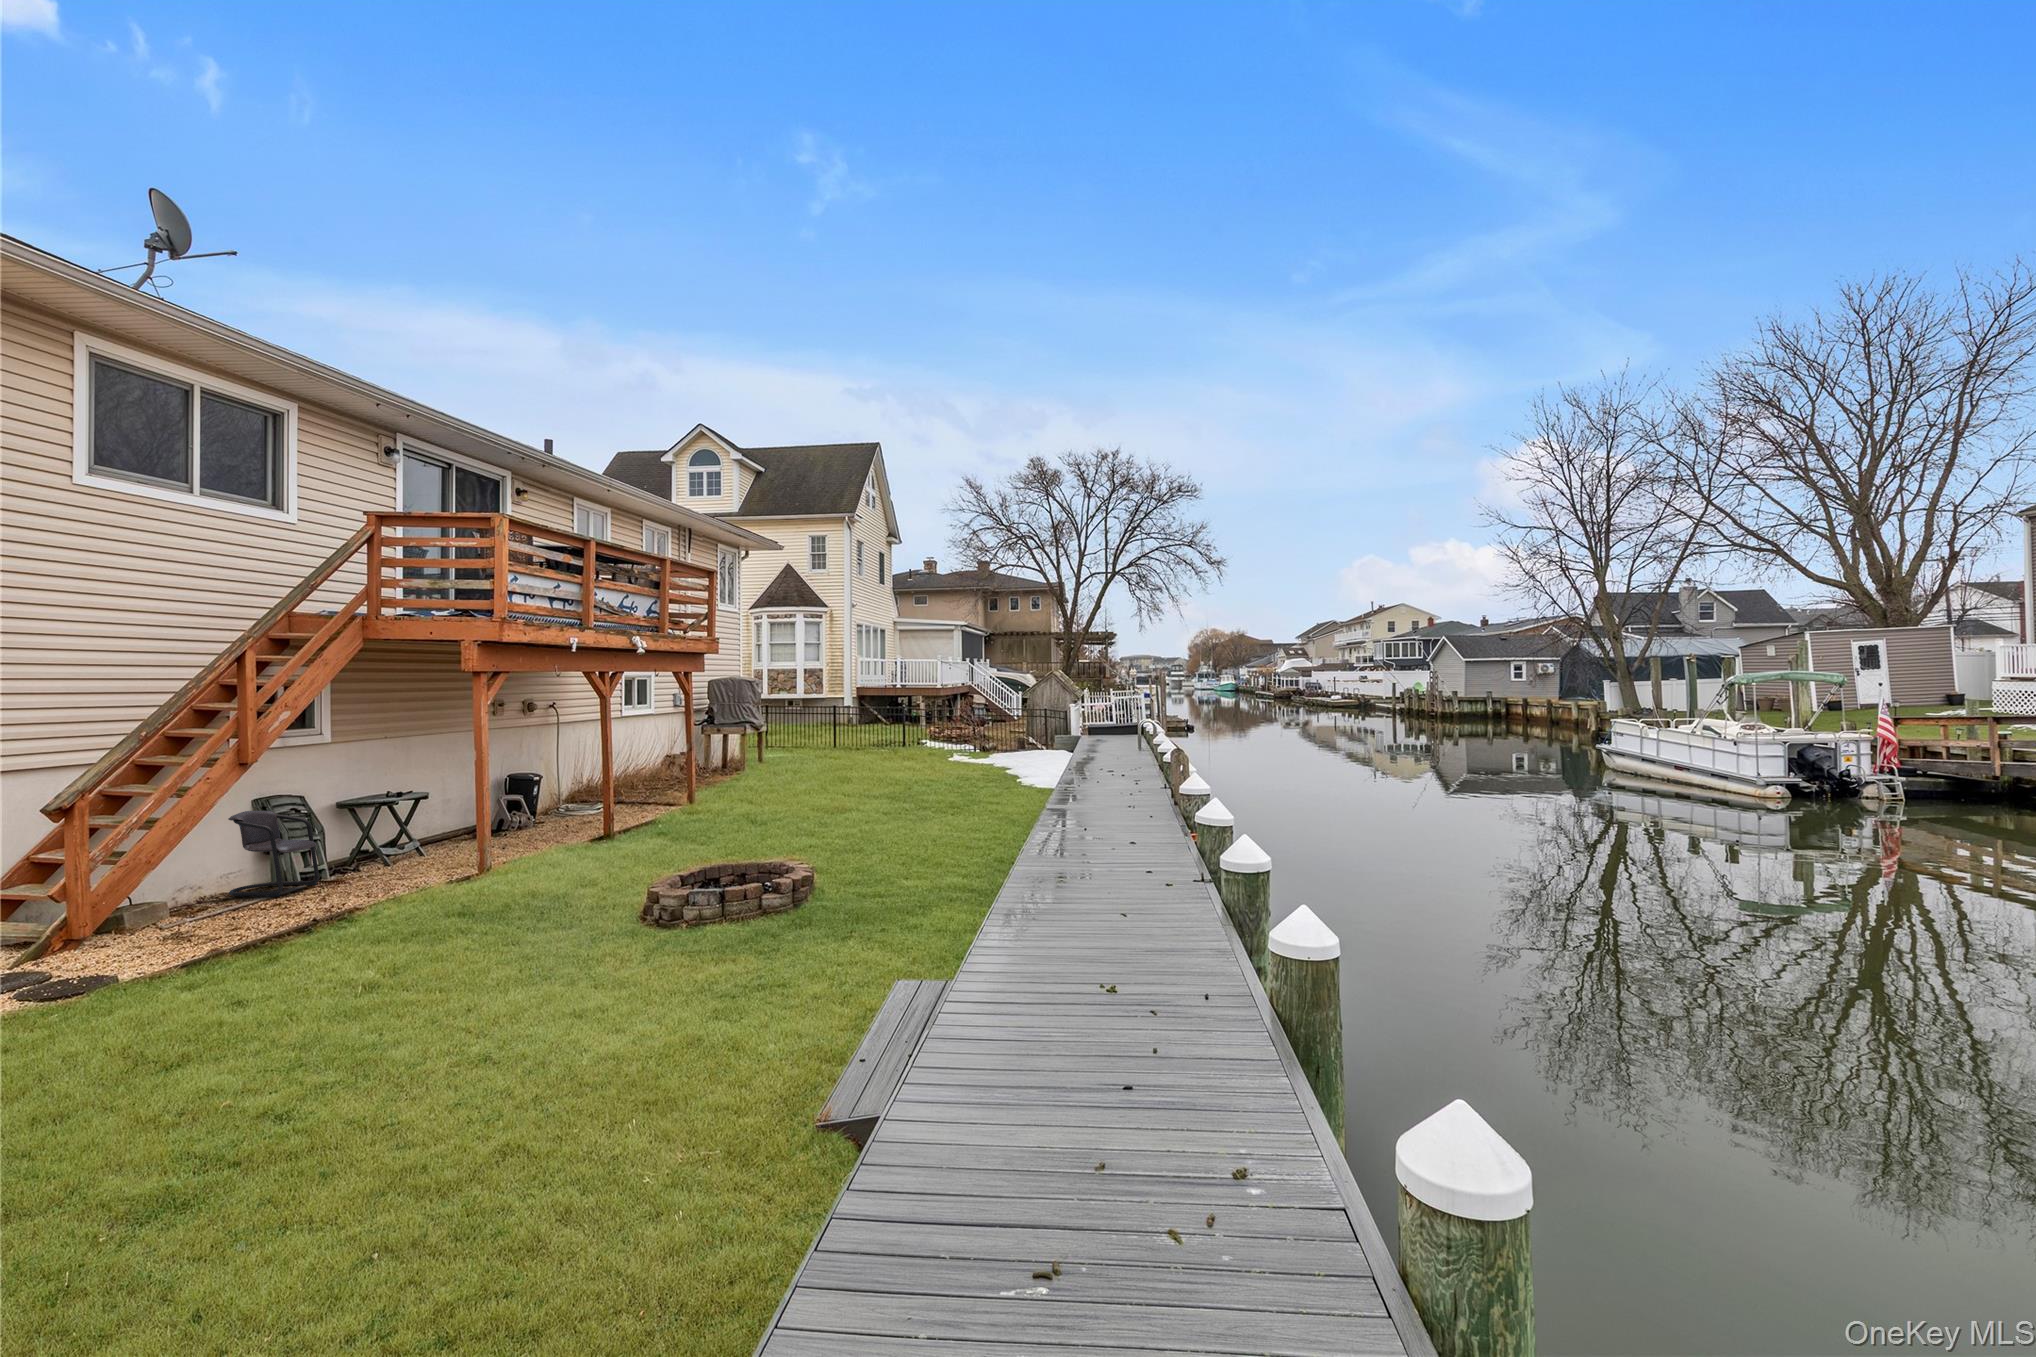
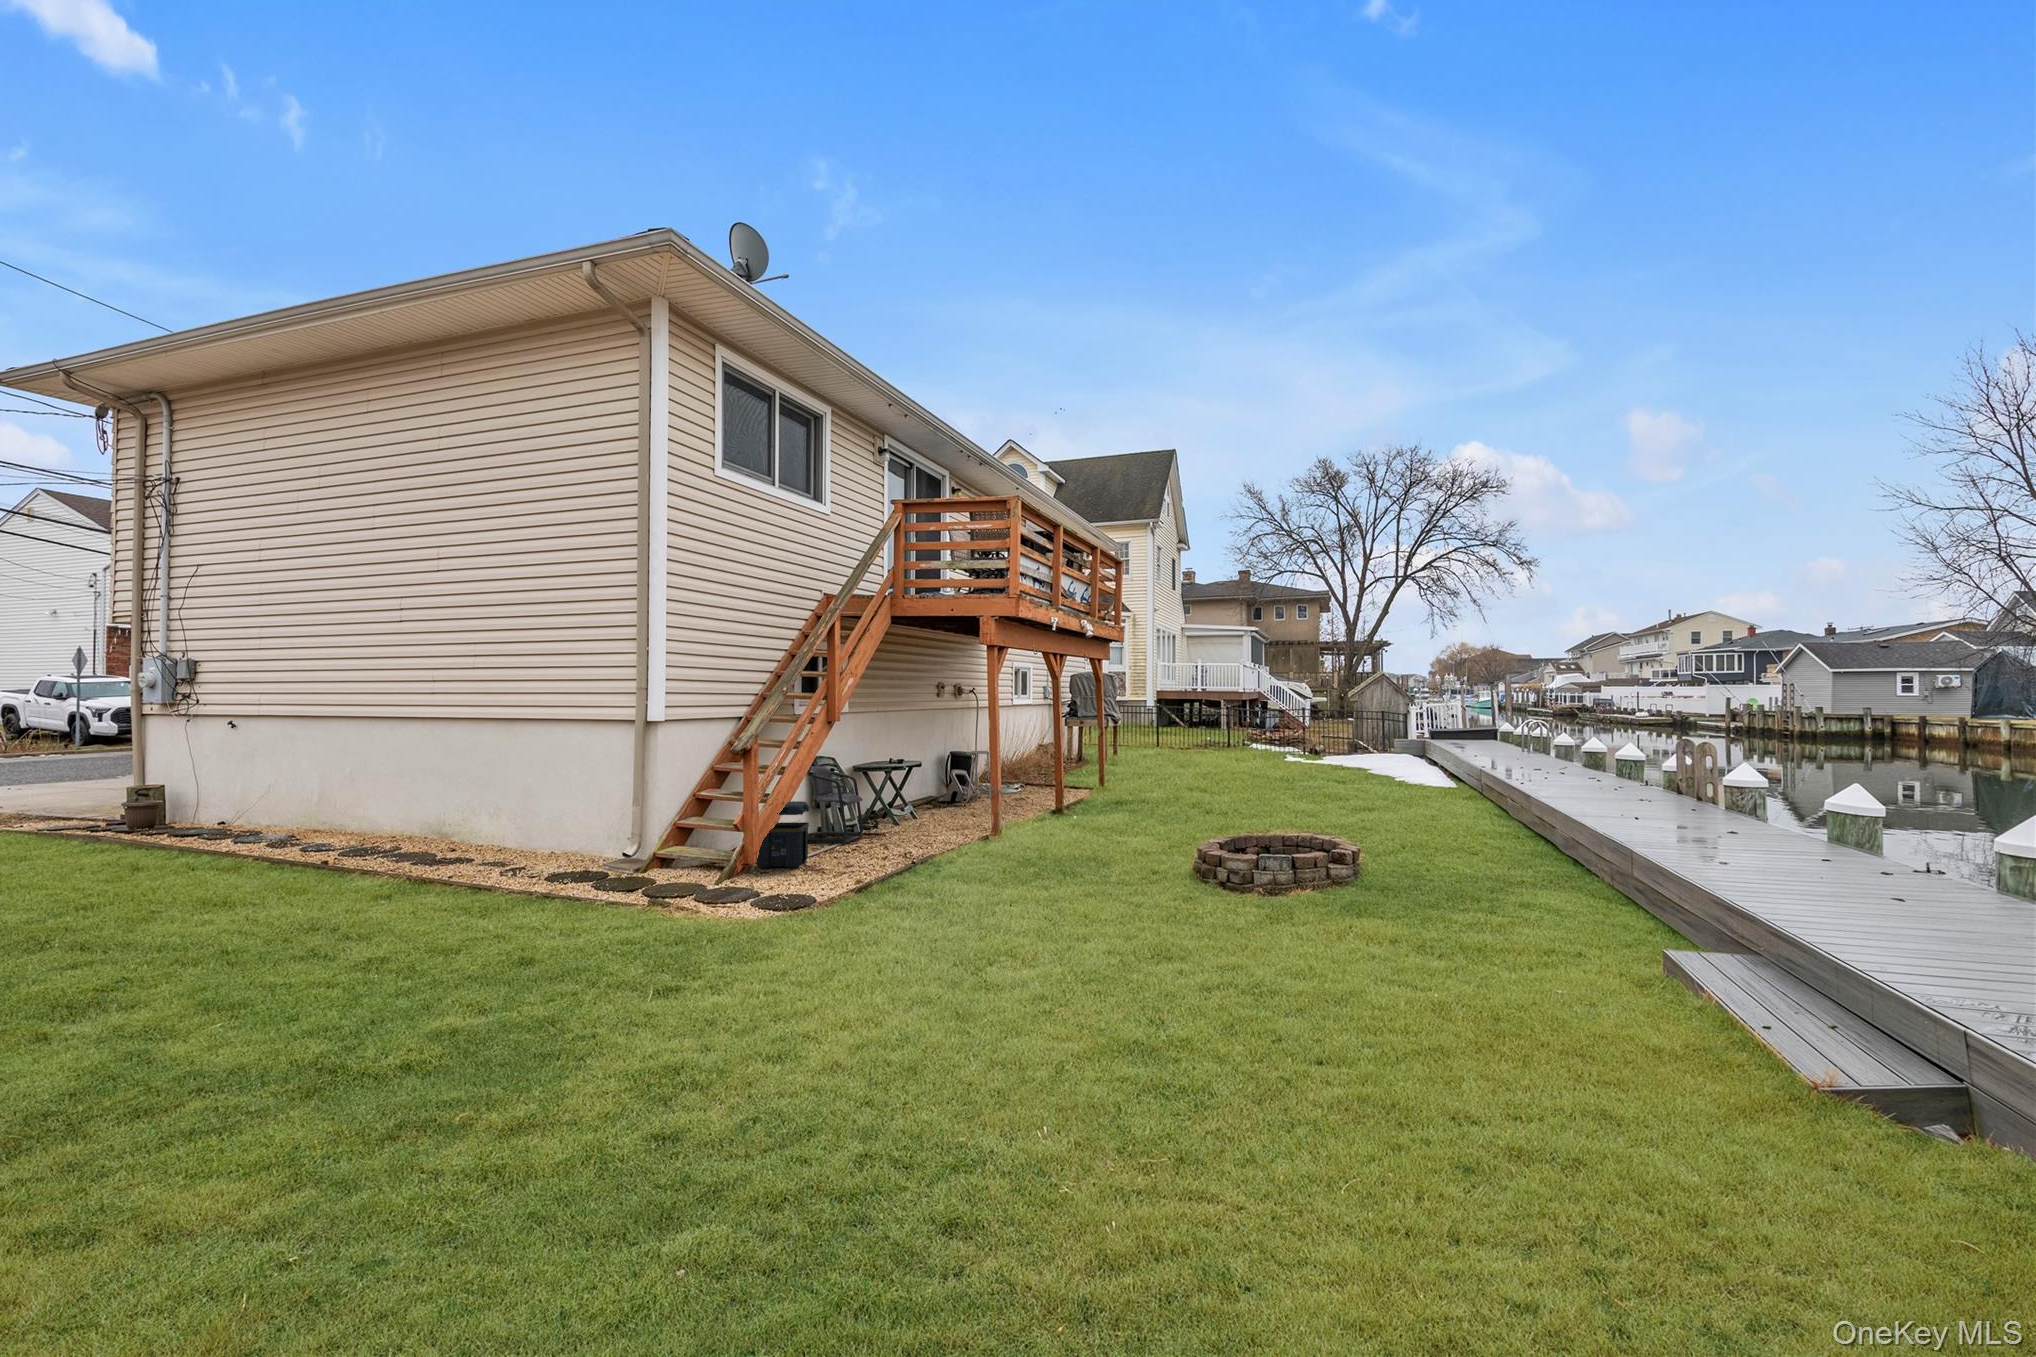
stool: none [528,772,568,824] -> present [968,751,997,798]
toolbox: none [102,859,193,940] -> present [756,801,809,868]

